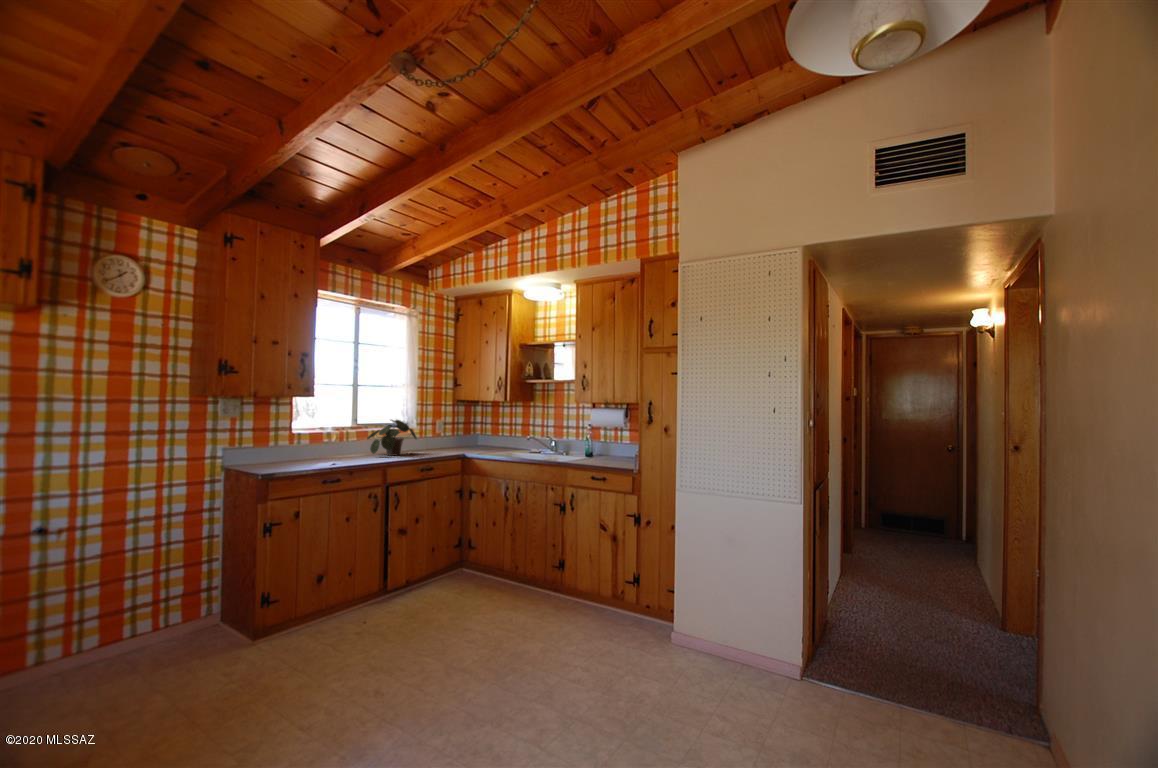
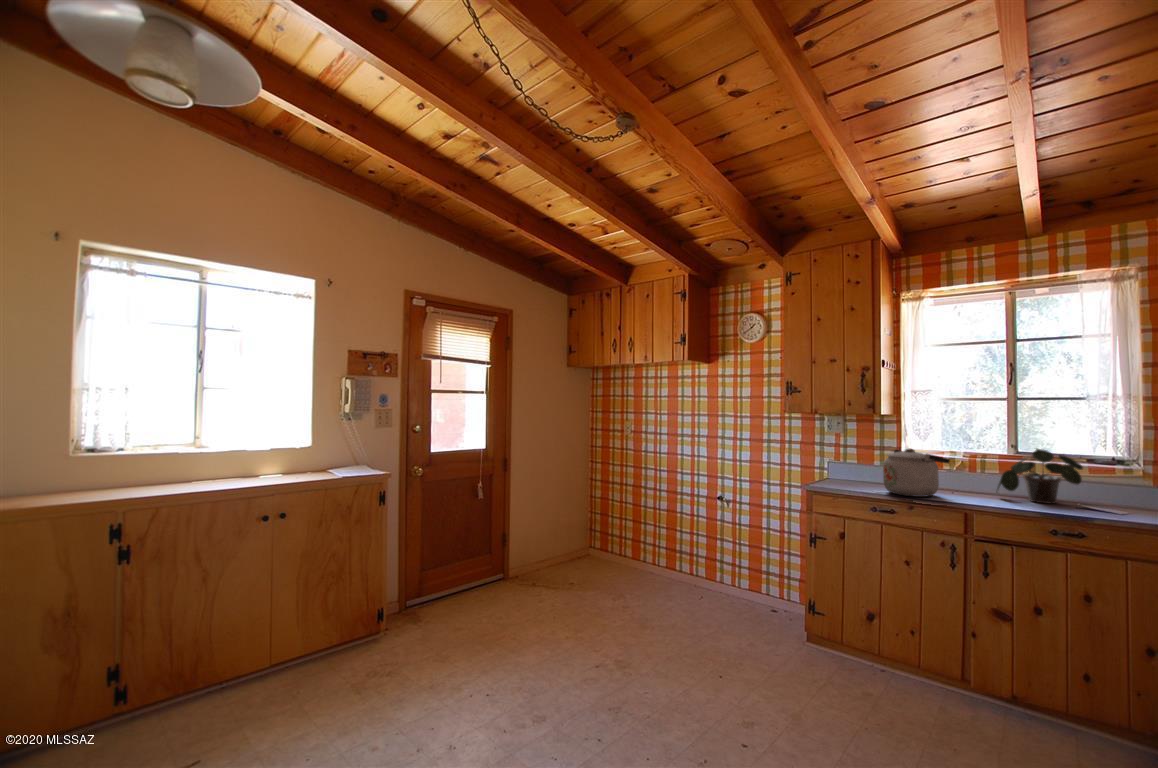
kettle: none [307,425,362,465] -> present [883,449,950,497]

